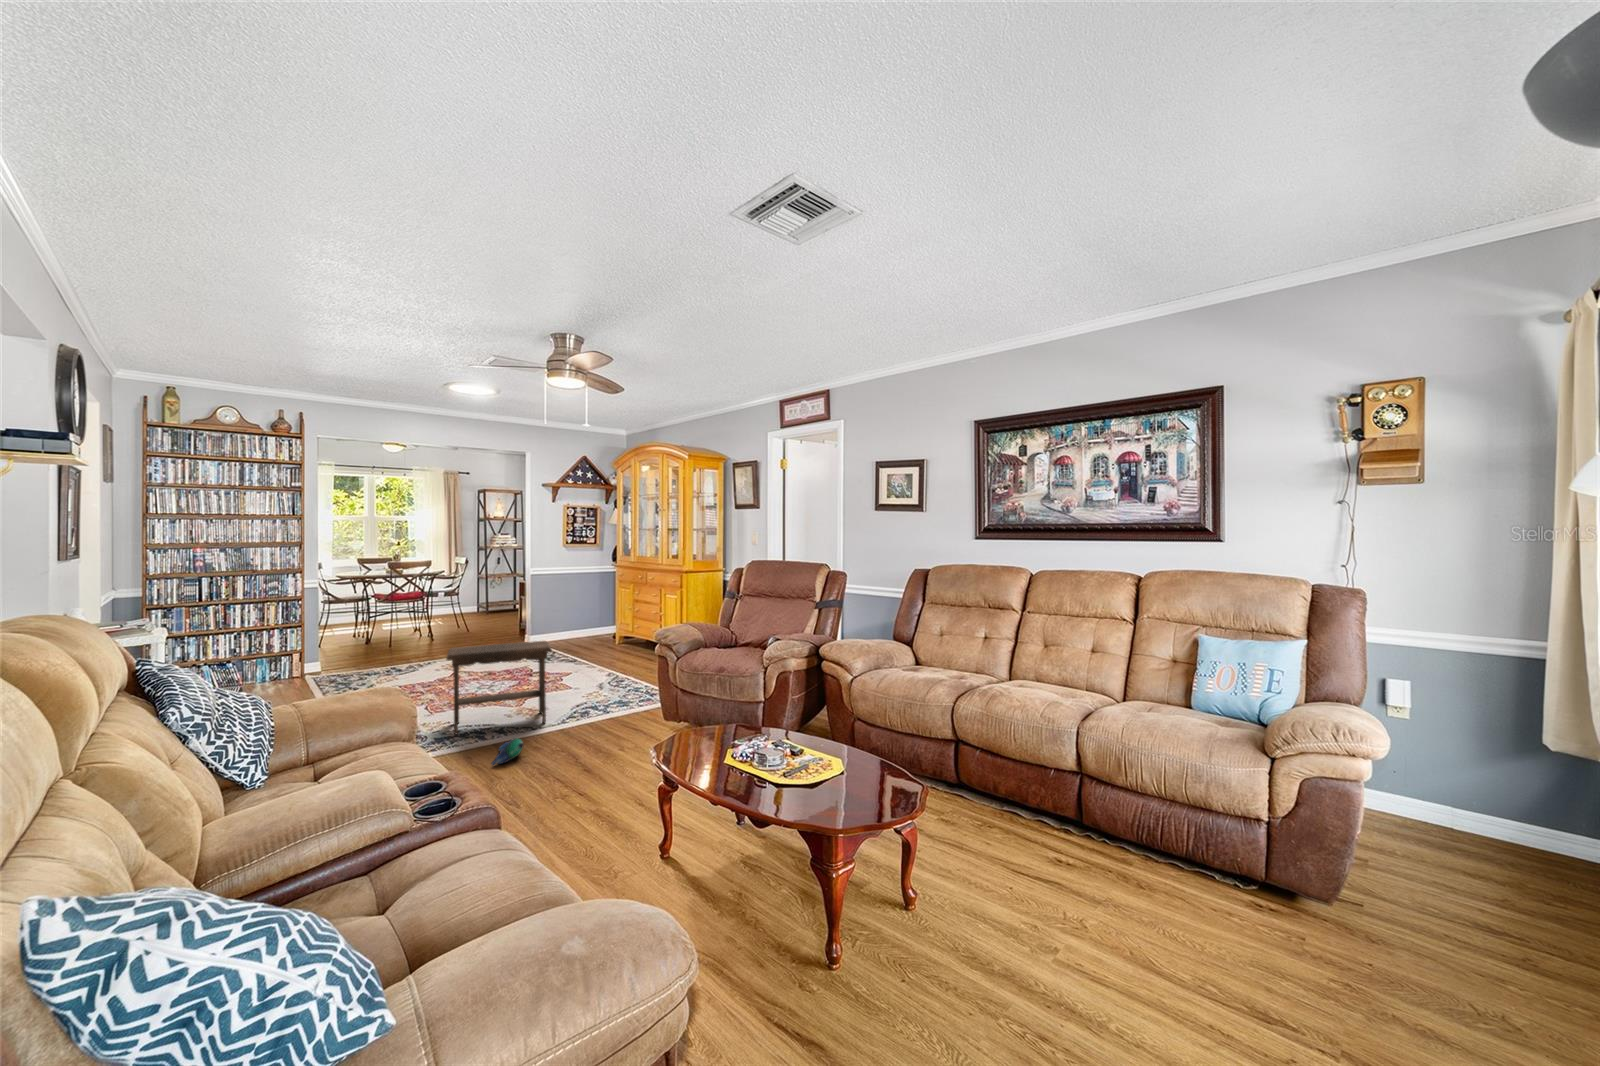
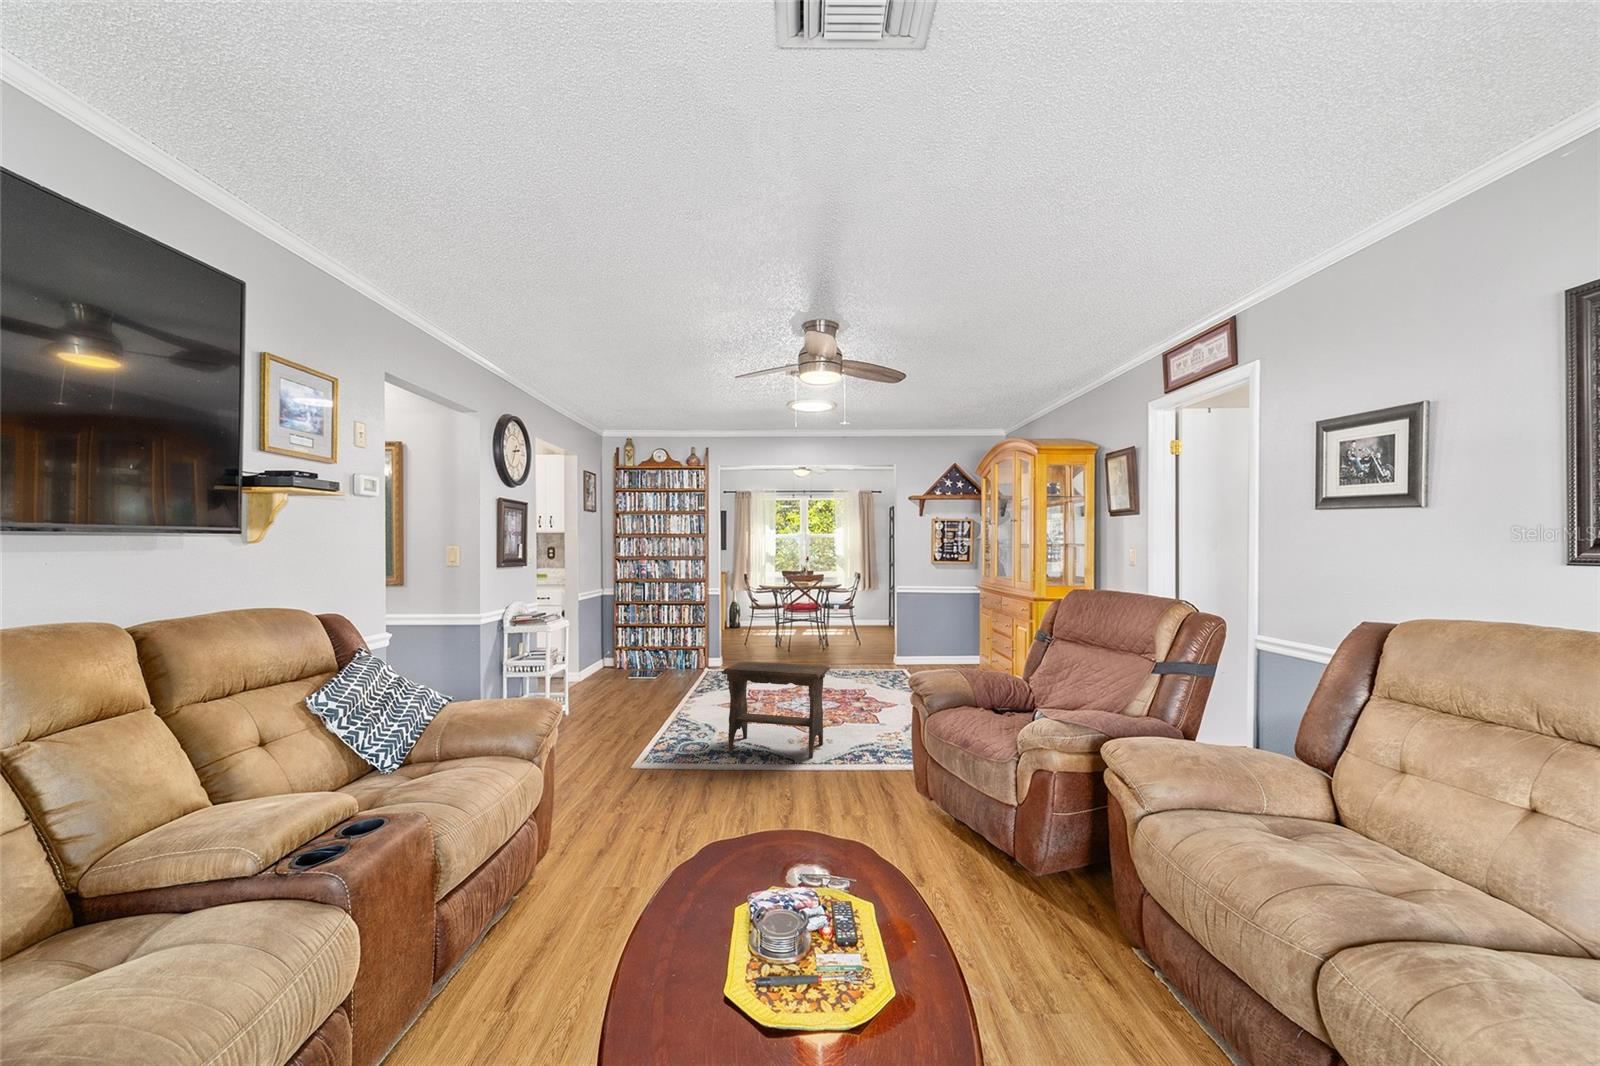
plush toy: present [492,738,524,765] -> none [715,770,756,796]

